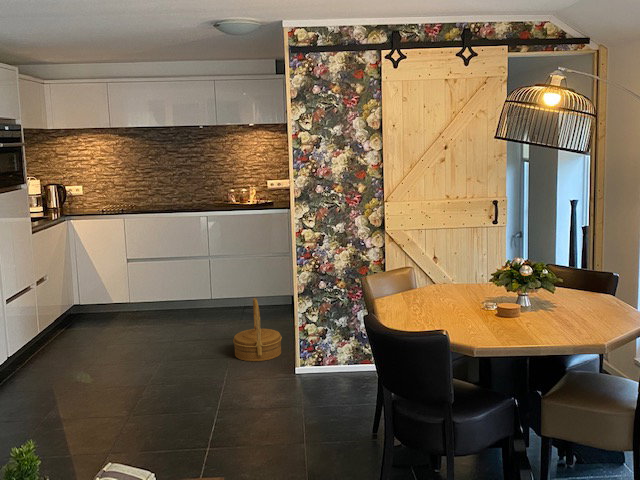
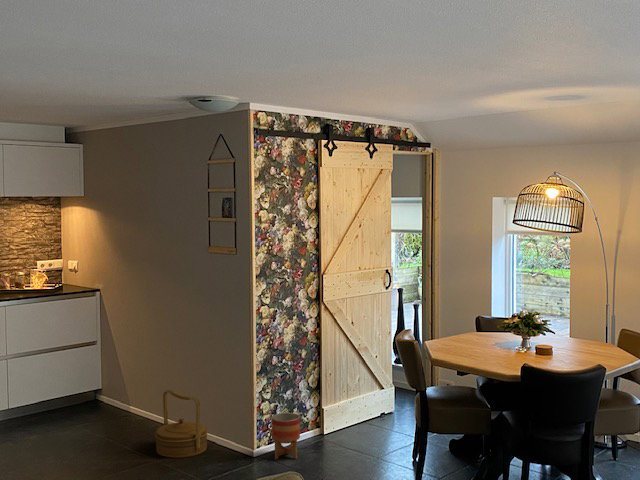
planter: none [307,338,337,385] -> present [271,413,300,459]

